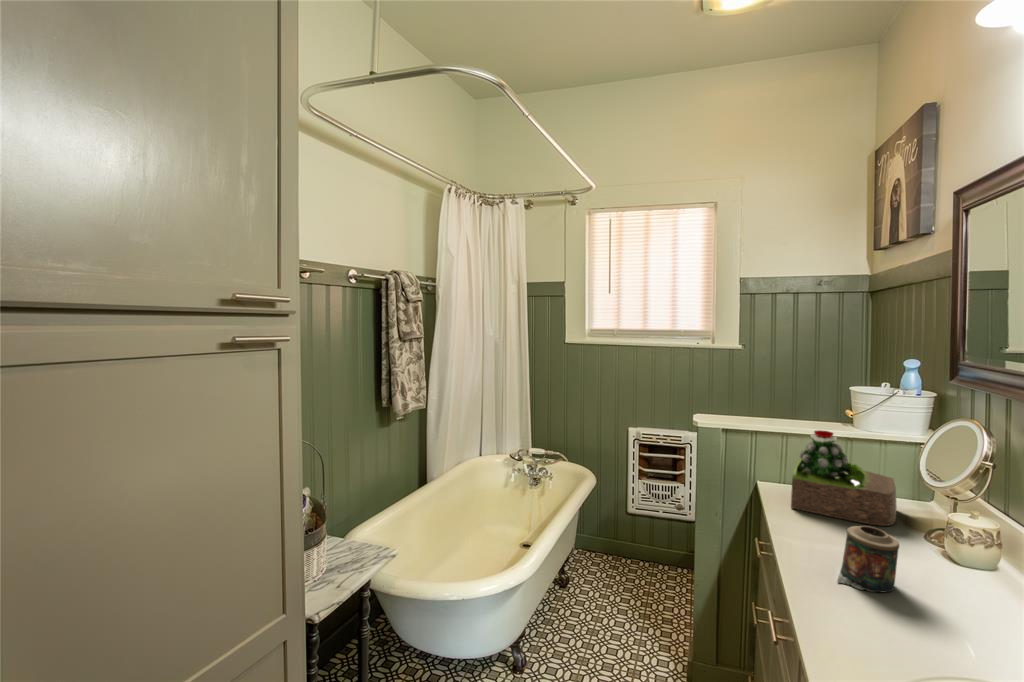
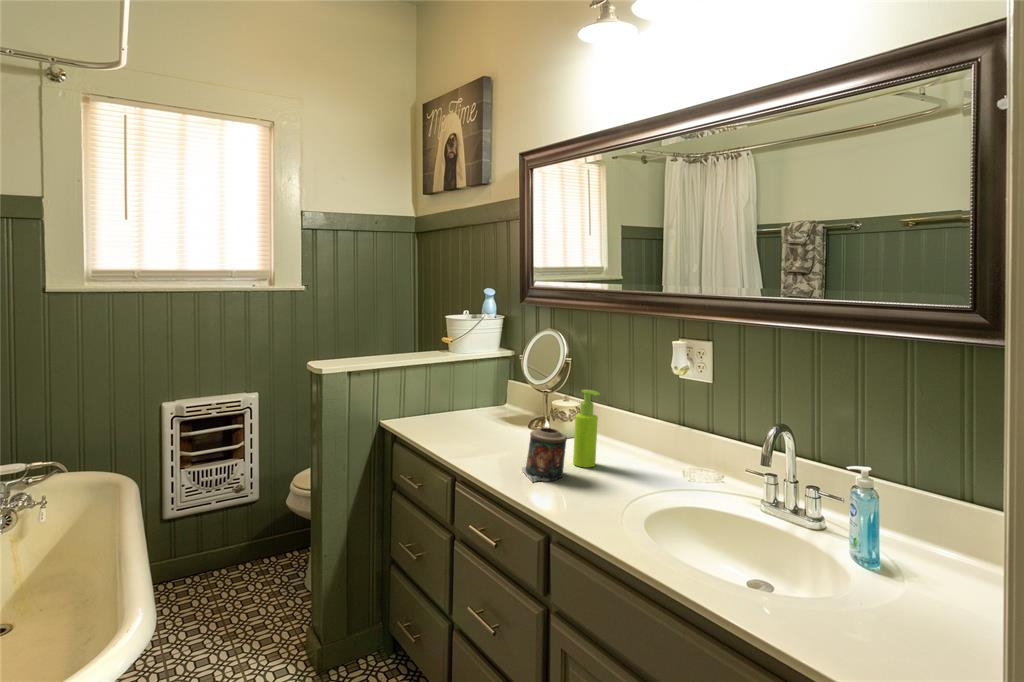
succulent plant: present [791,430,897,526] -> none [428,360,511,439]
soap dispenser: none [931,496,971,600] -> present [573,390,600,467]

